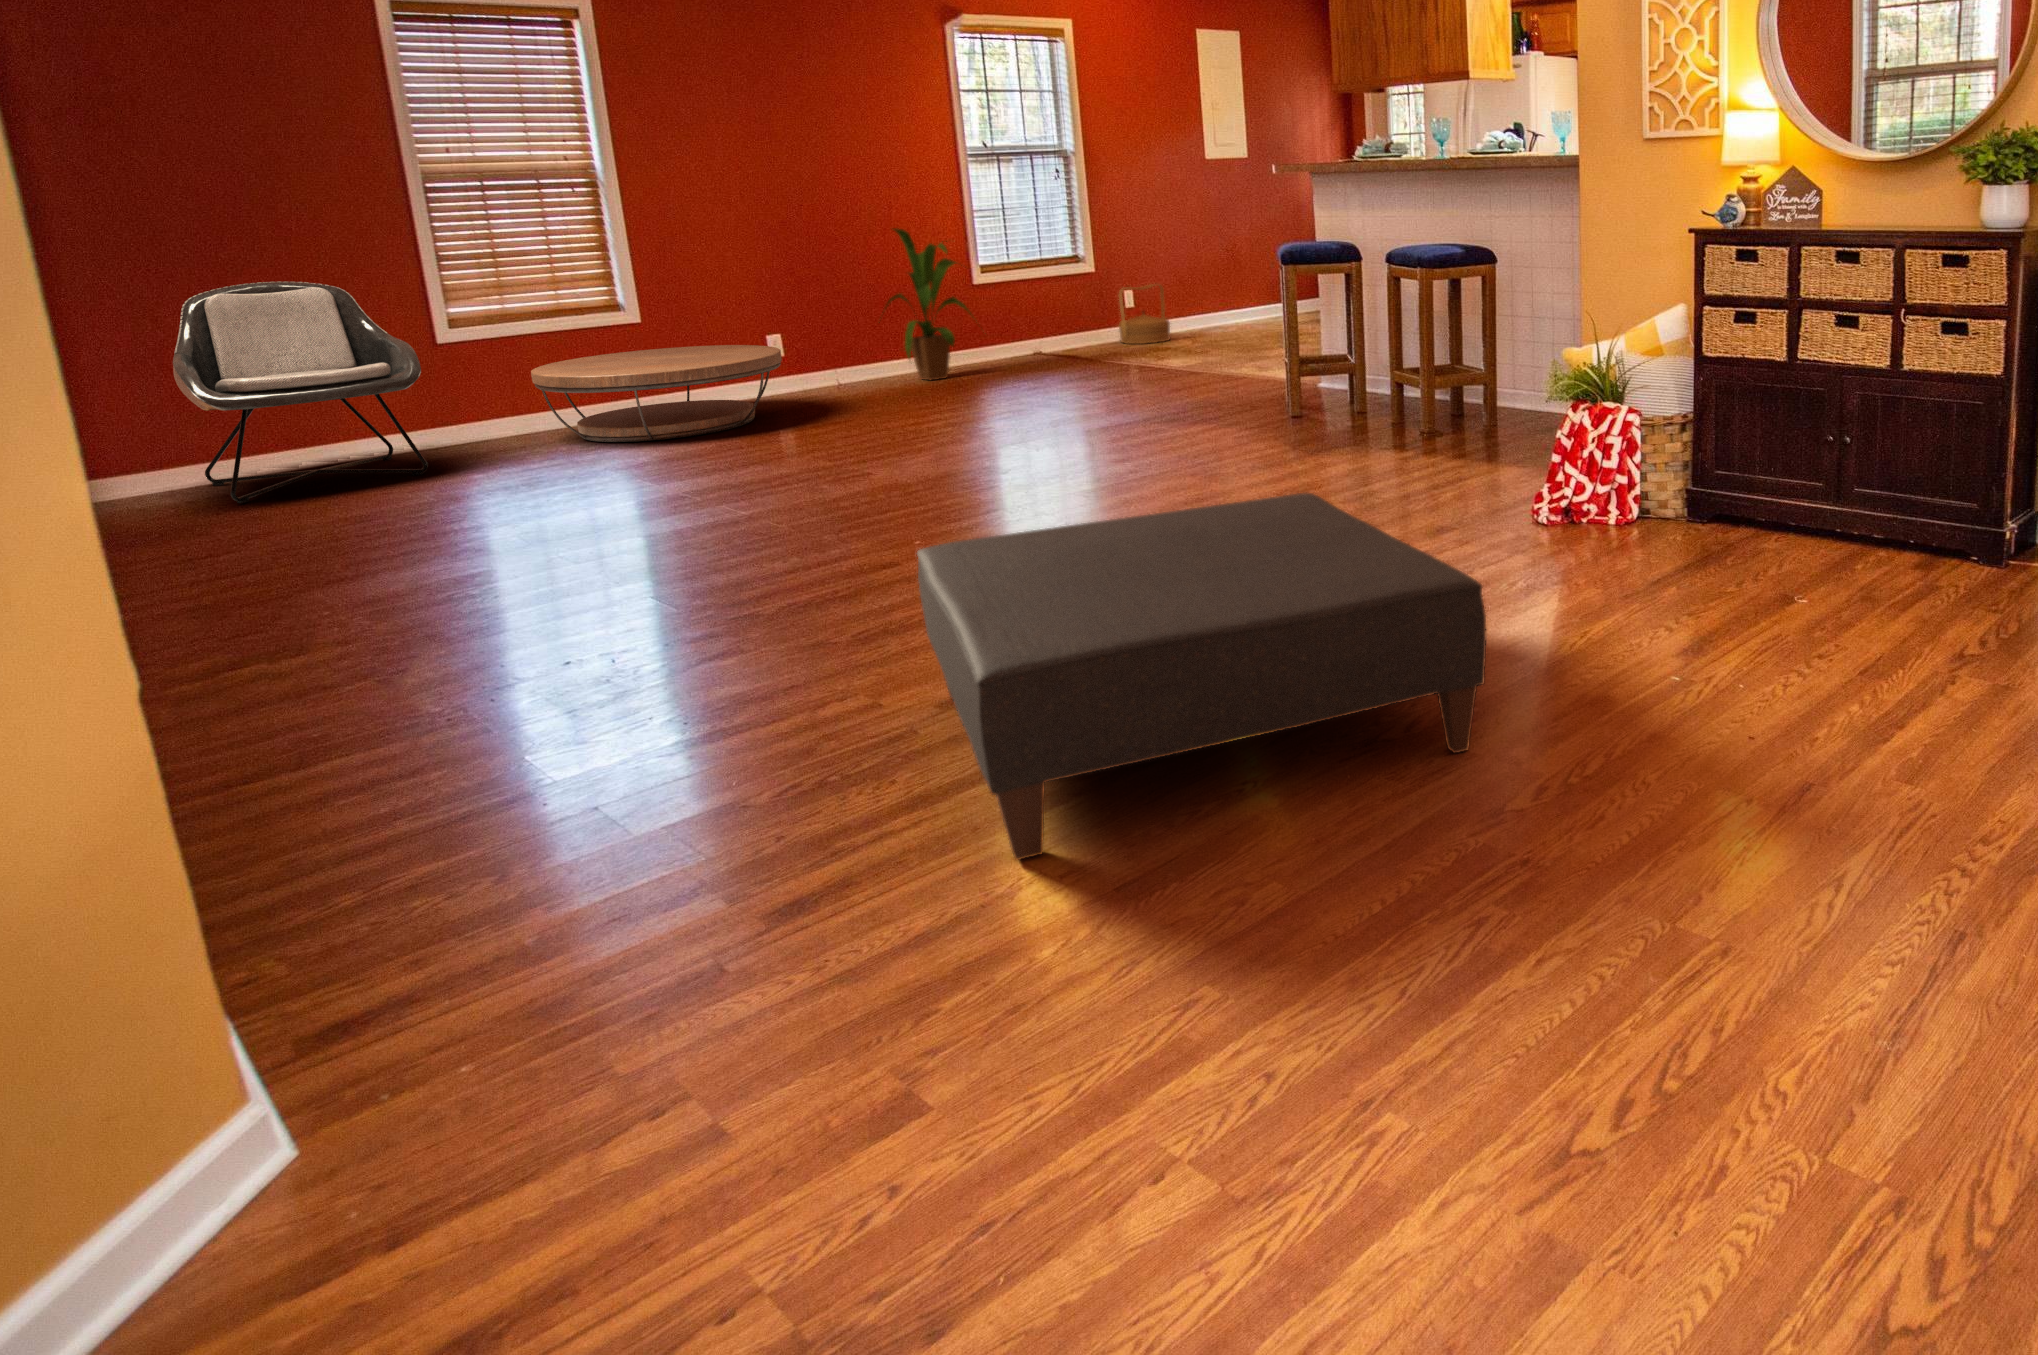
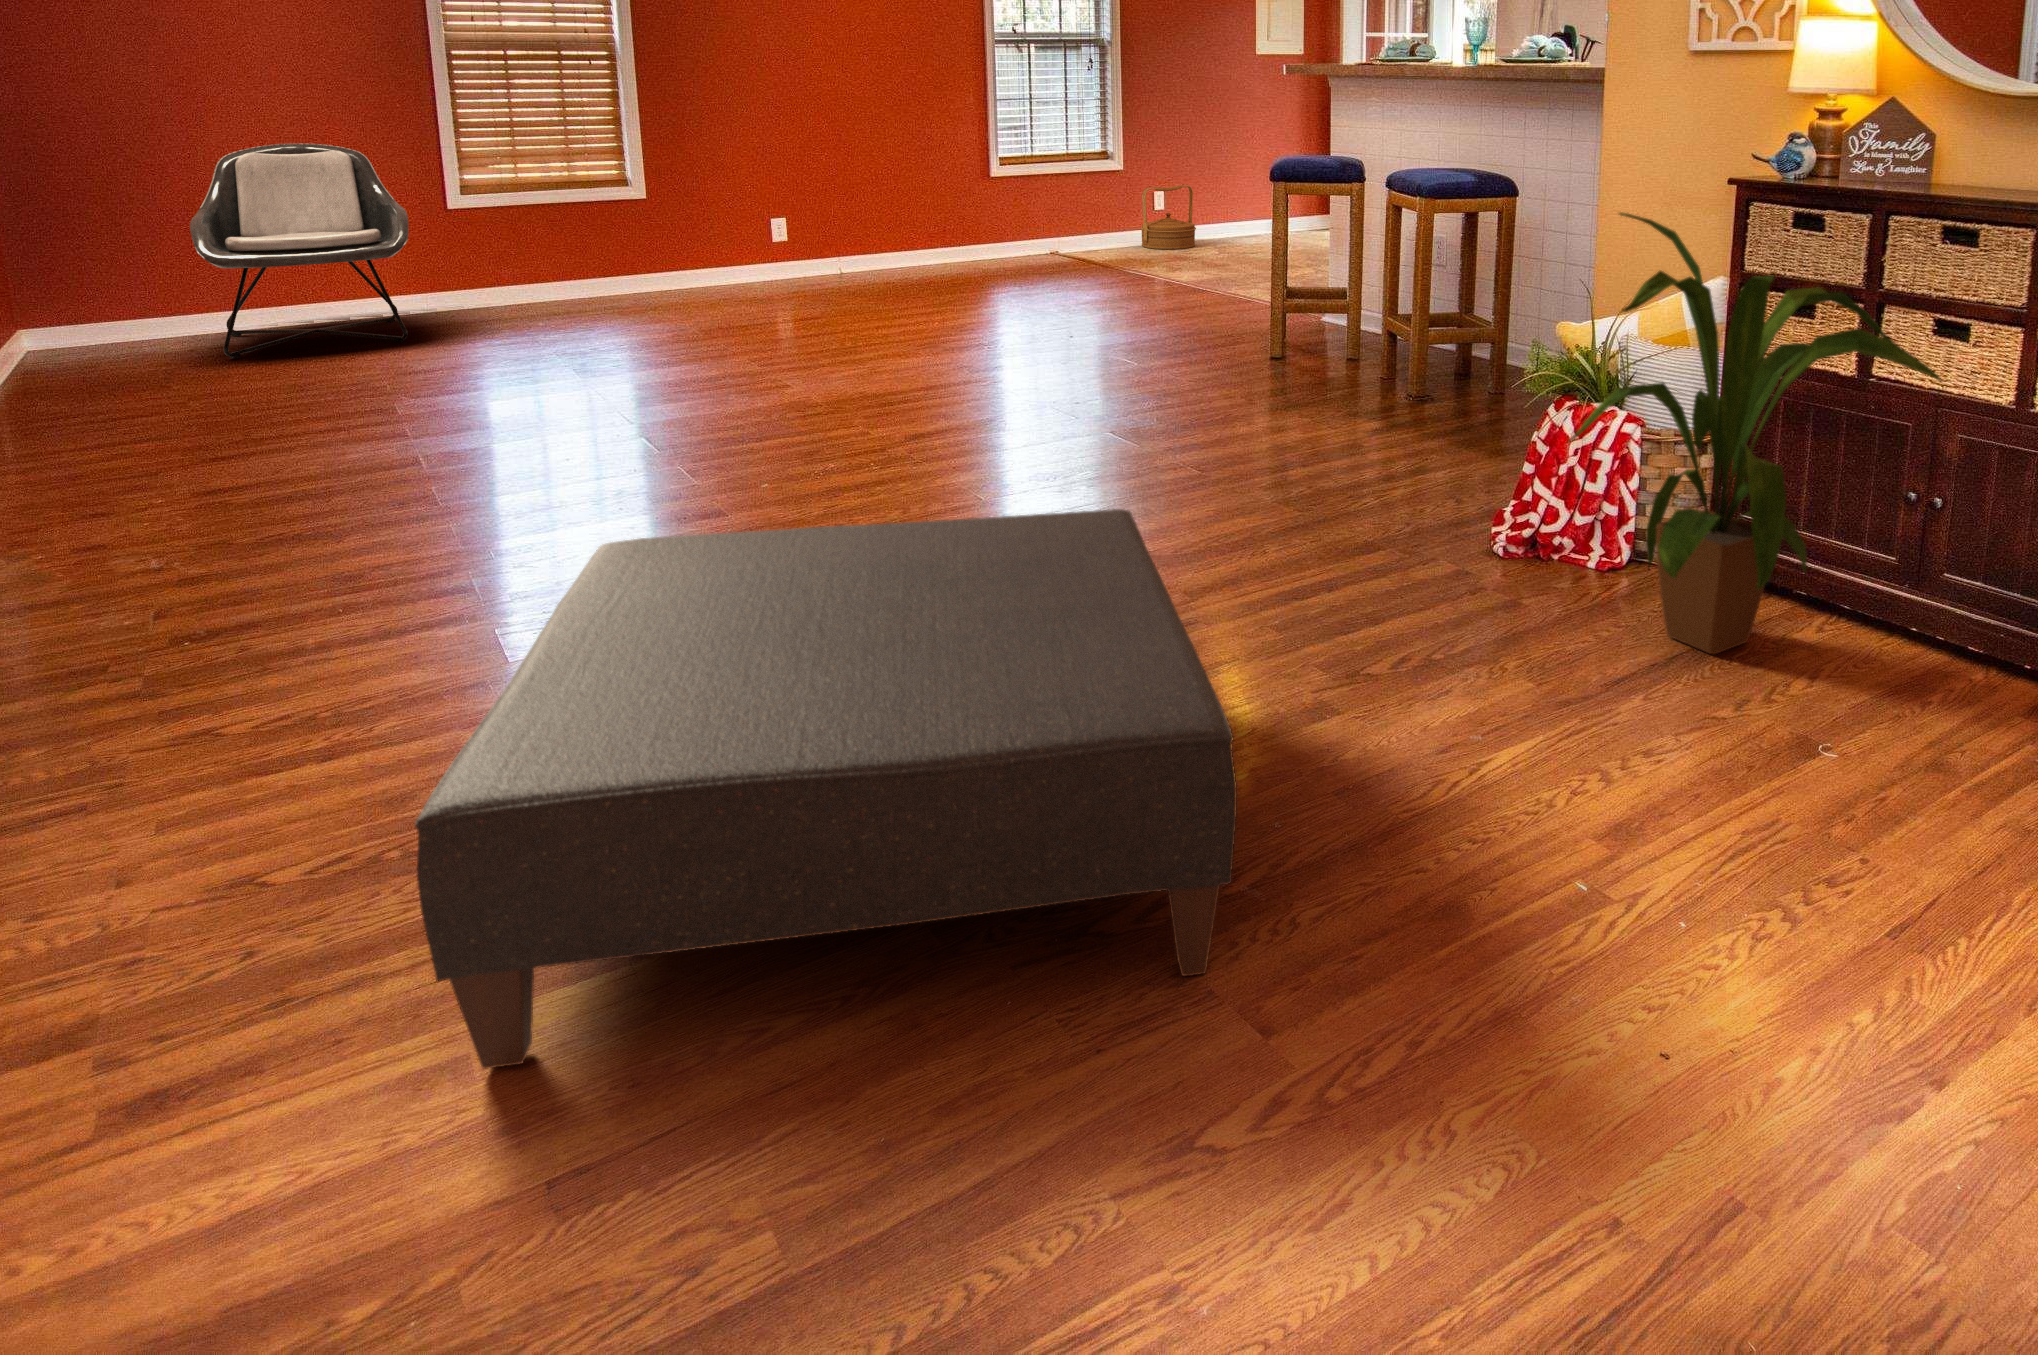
house plant: present [879,228,969,380] -> present [1568,213,1942,654]
coffee table: present [531,345,782,442] -> none [523,227,765,324]

